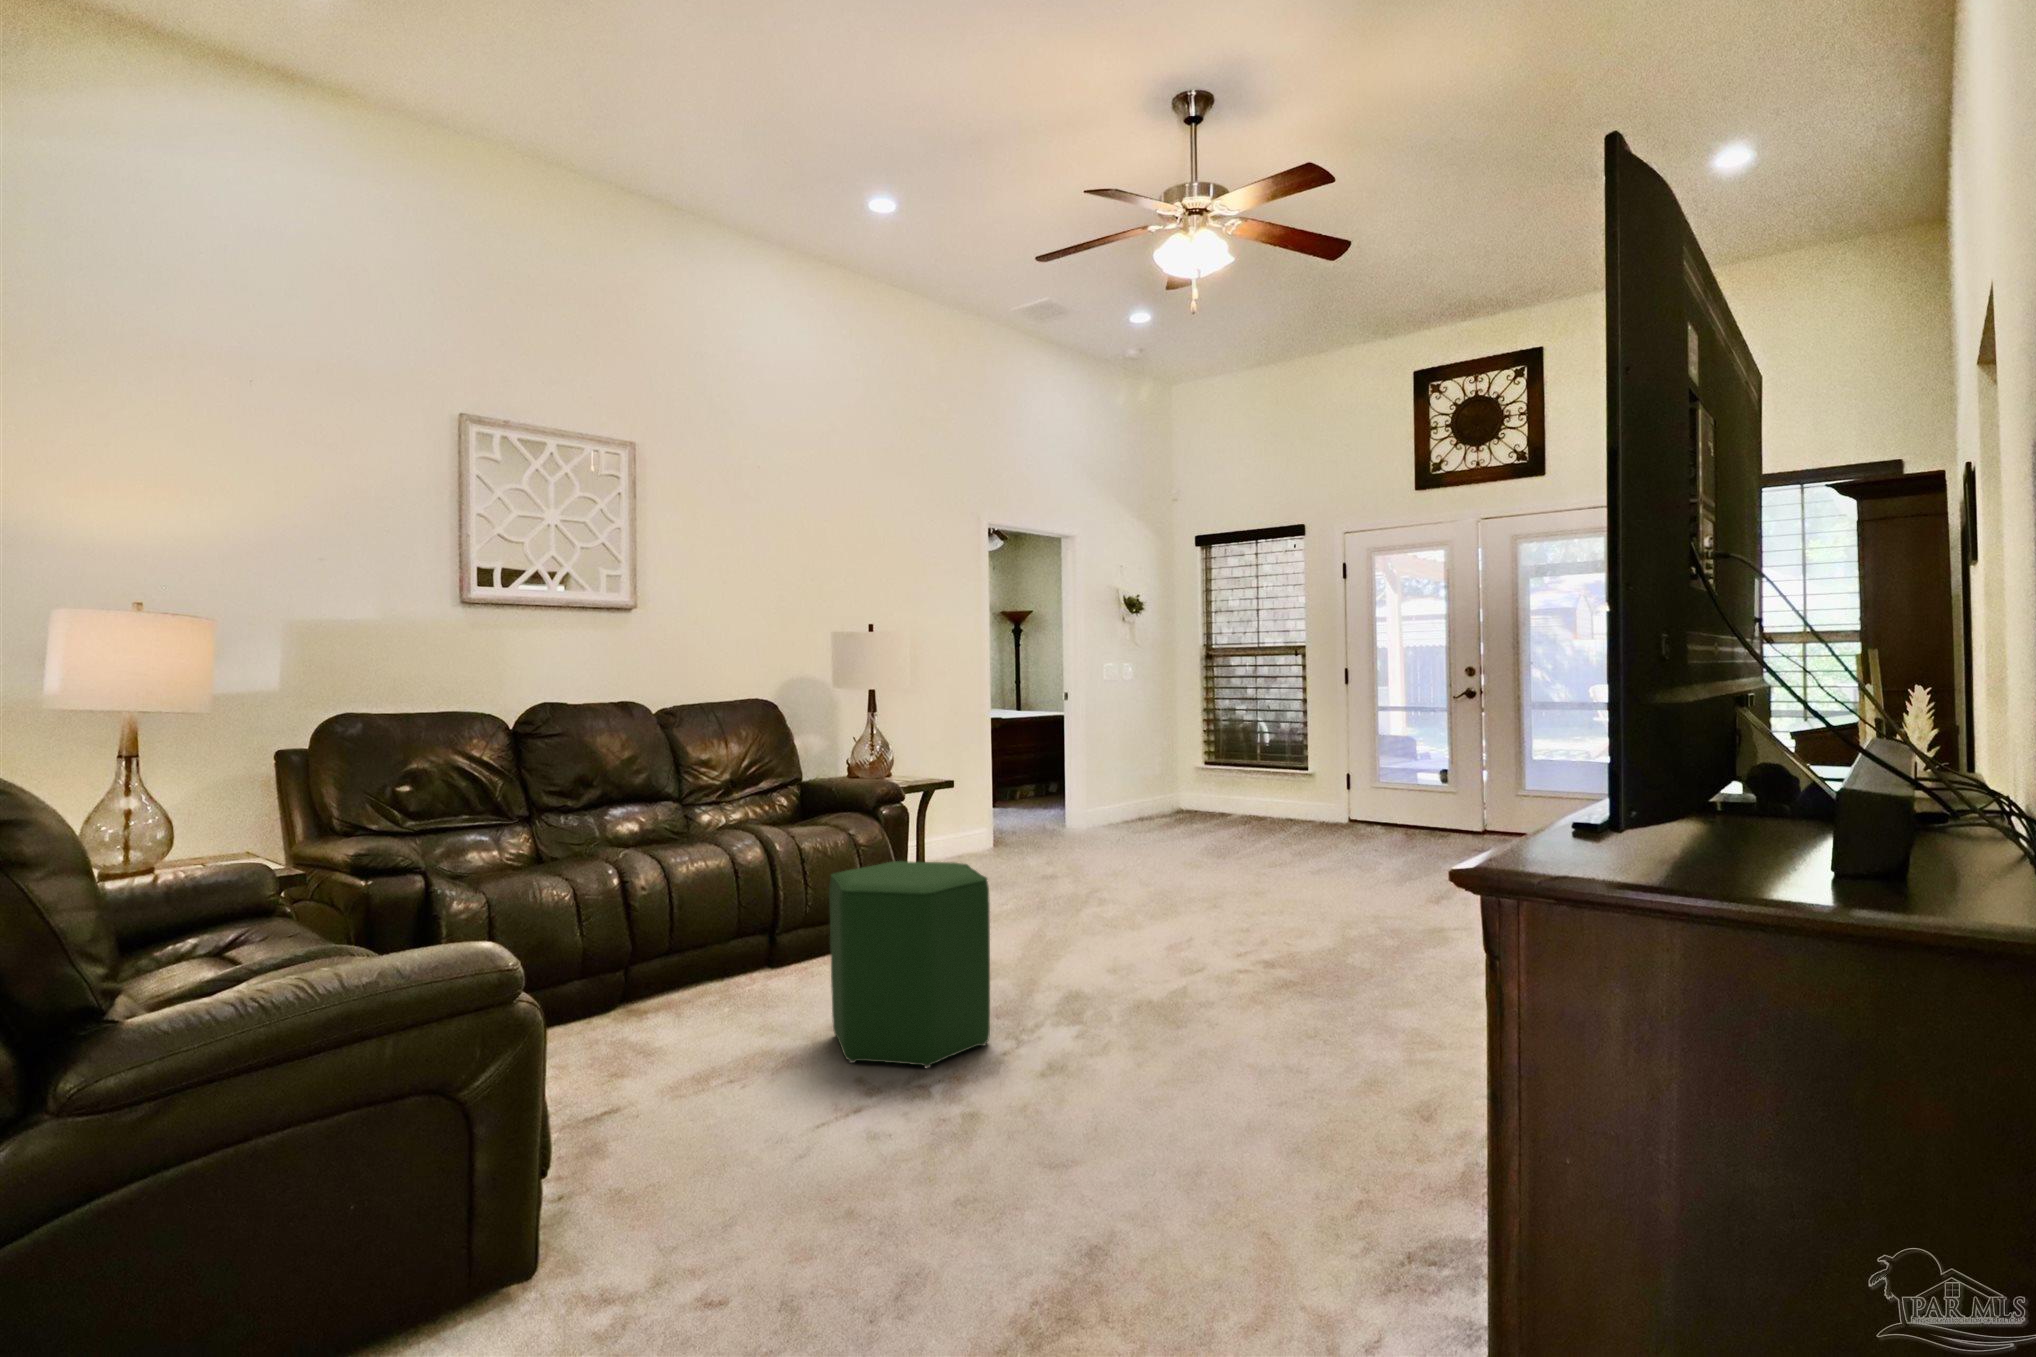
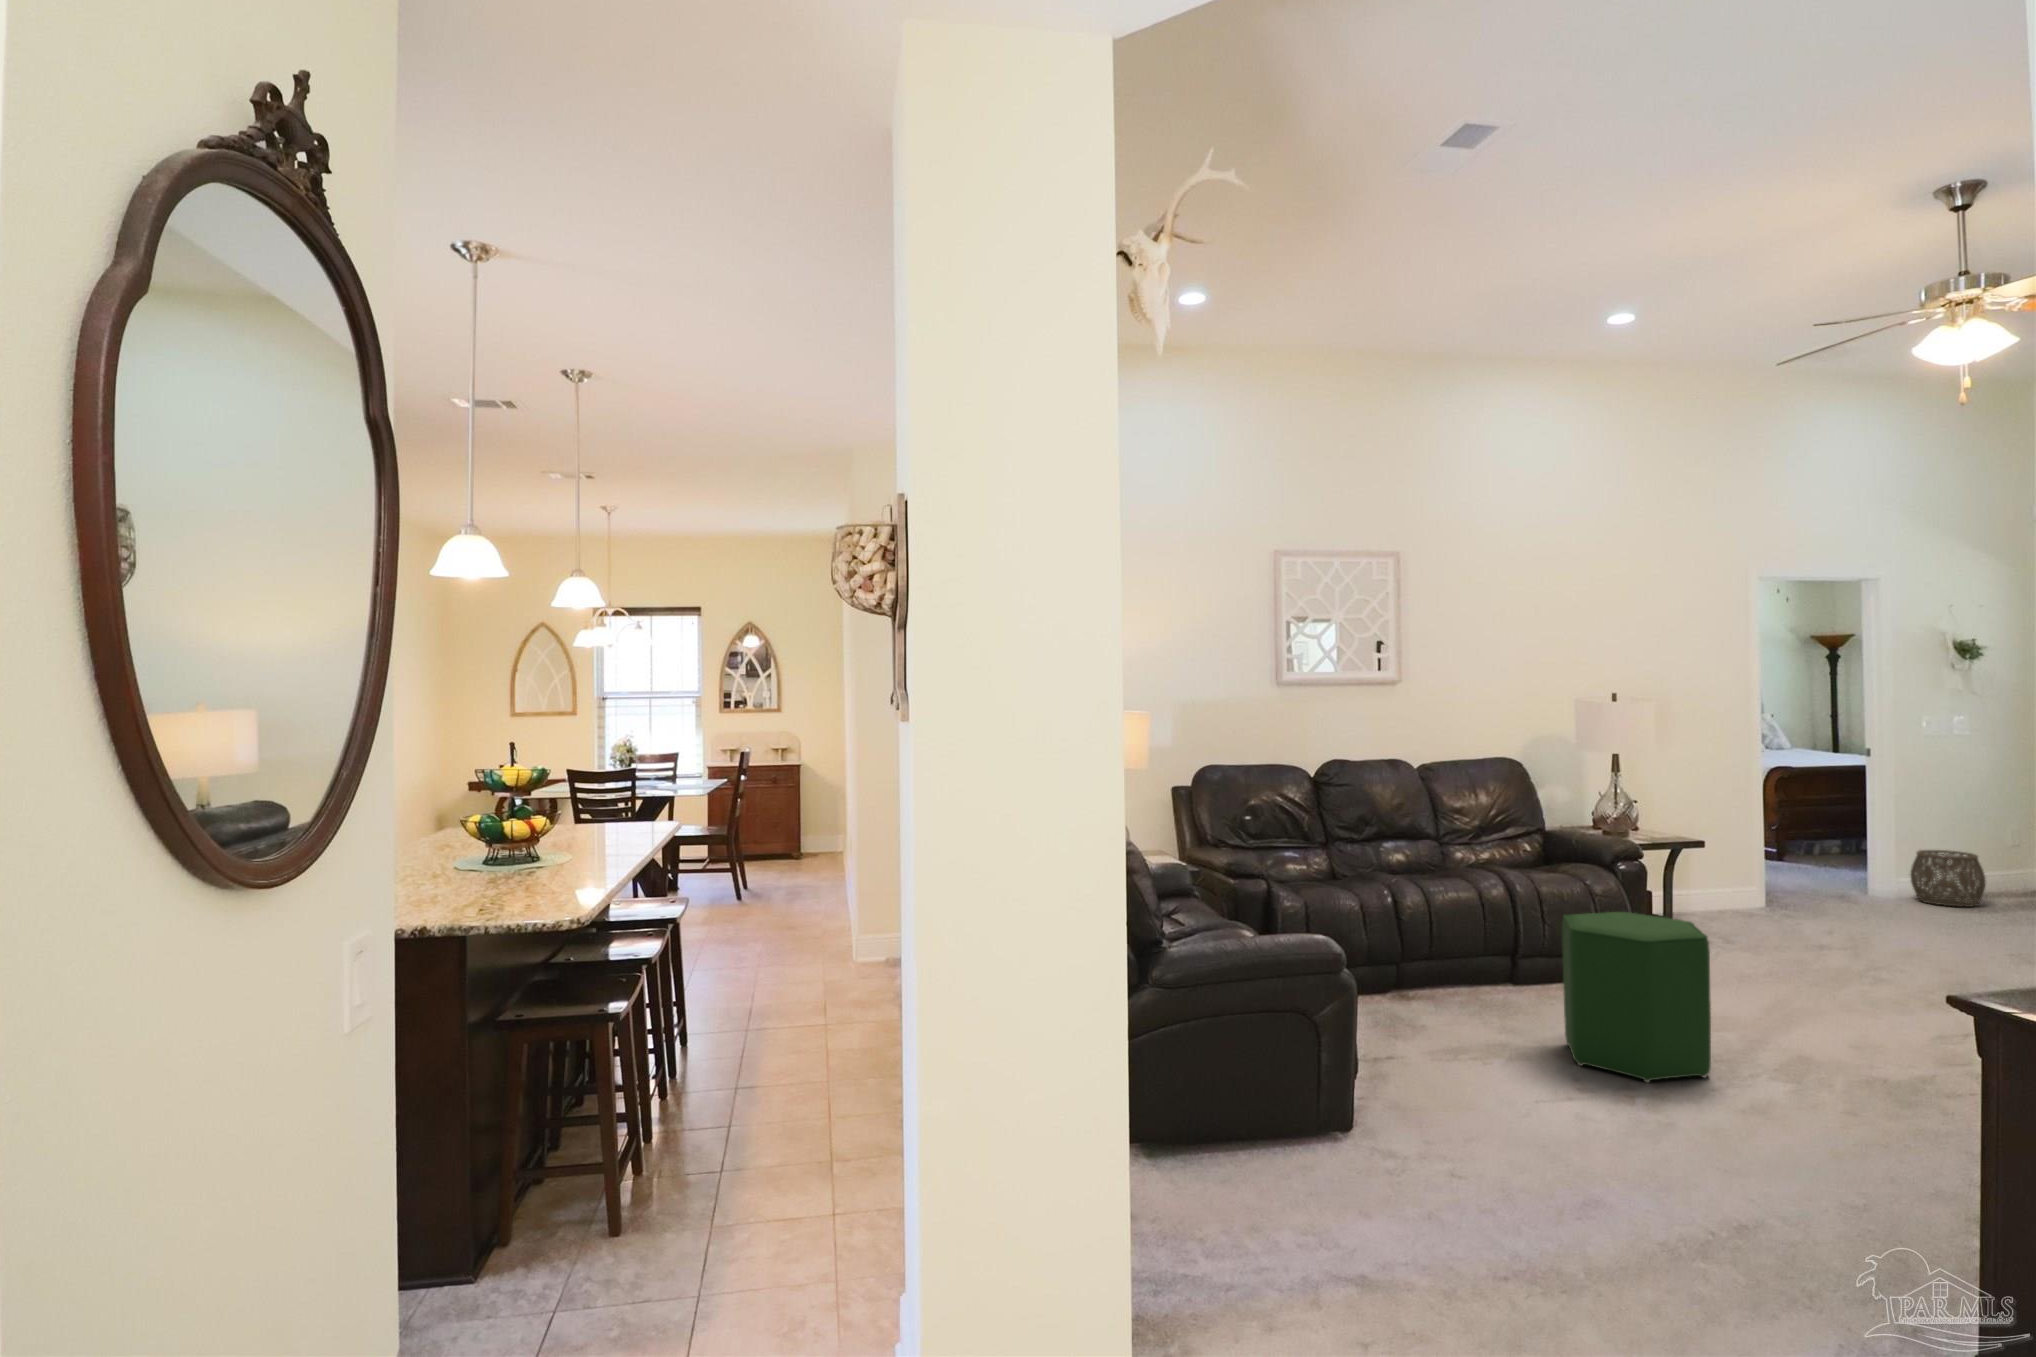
woven basket: none [1097,779,1149,828] -> present [1910,850,1986,907]

